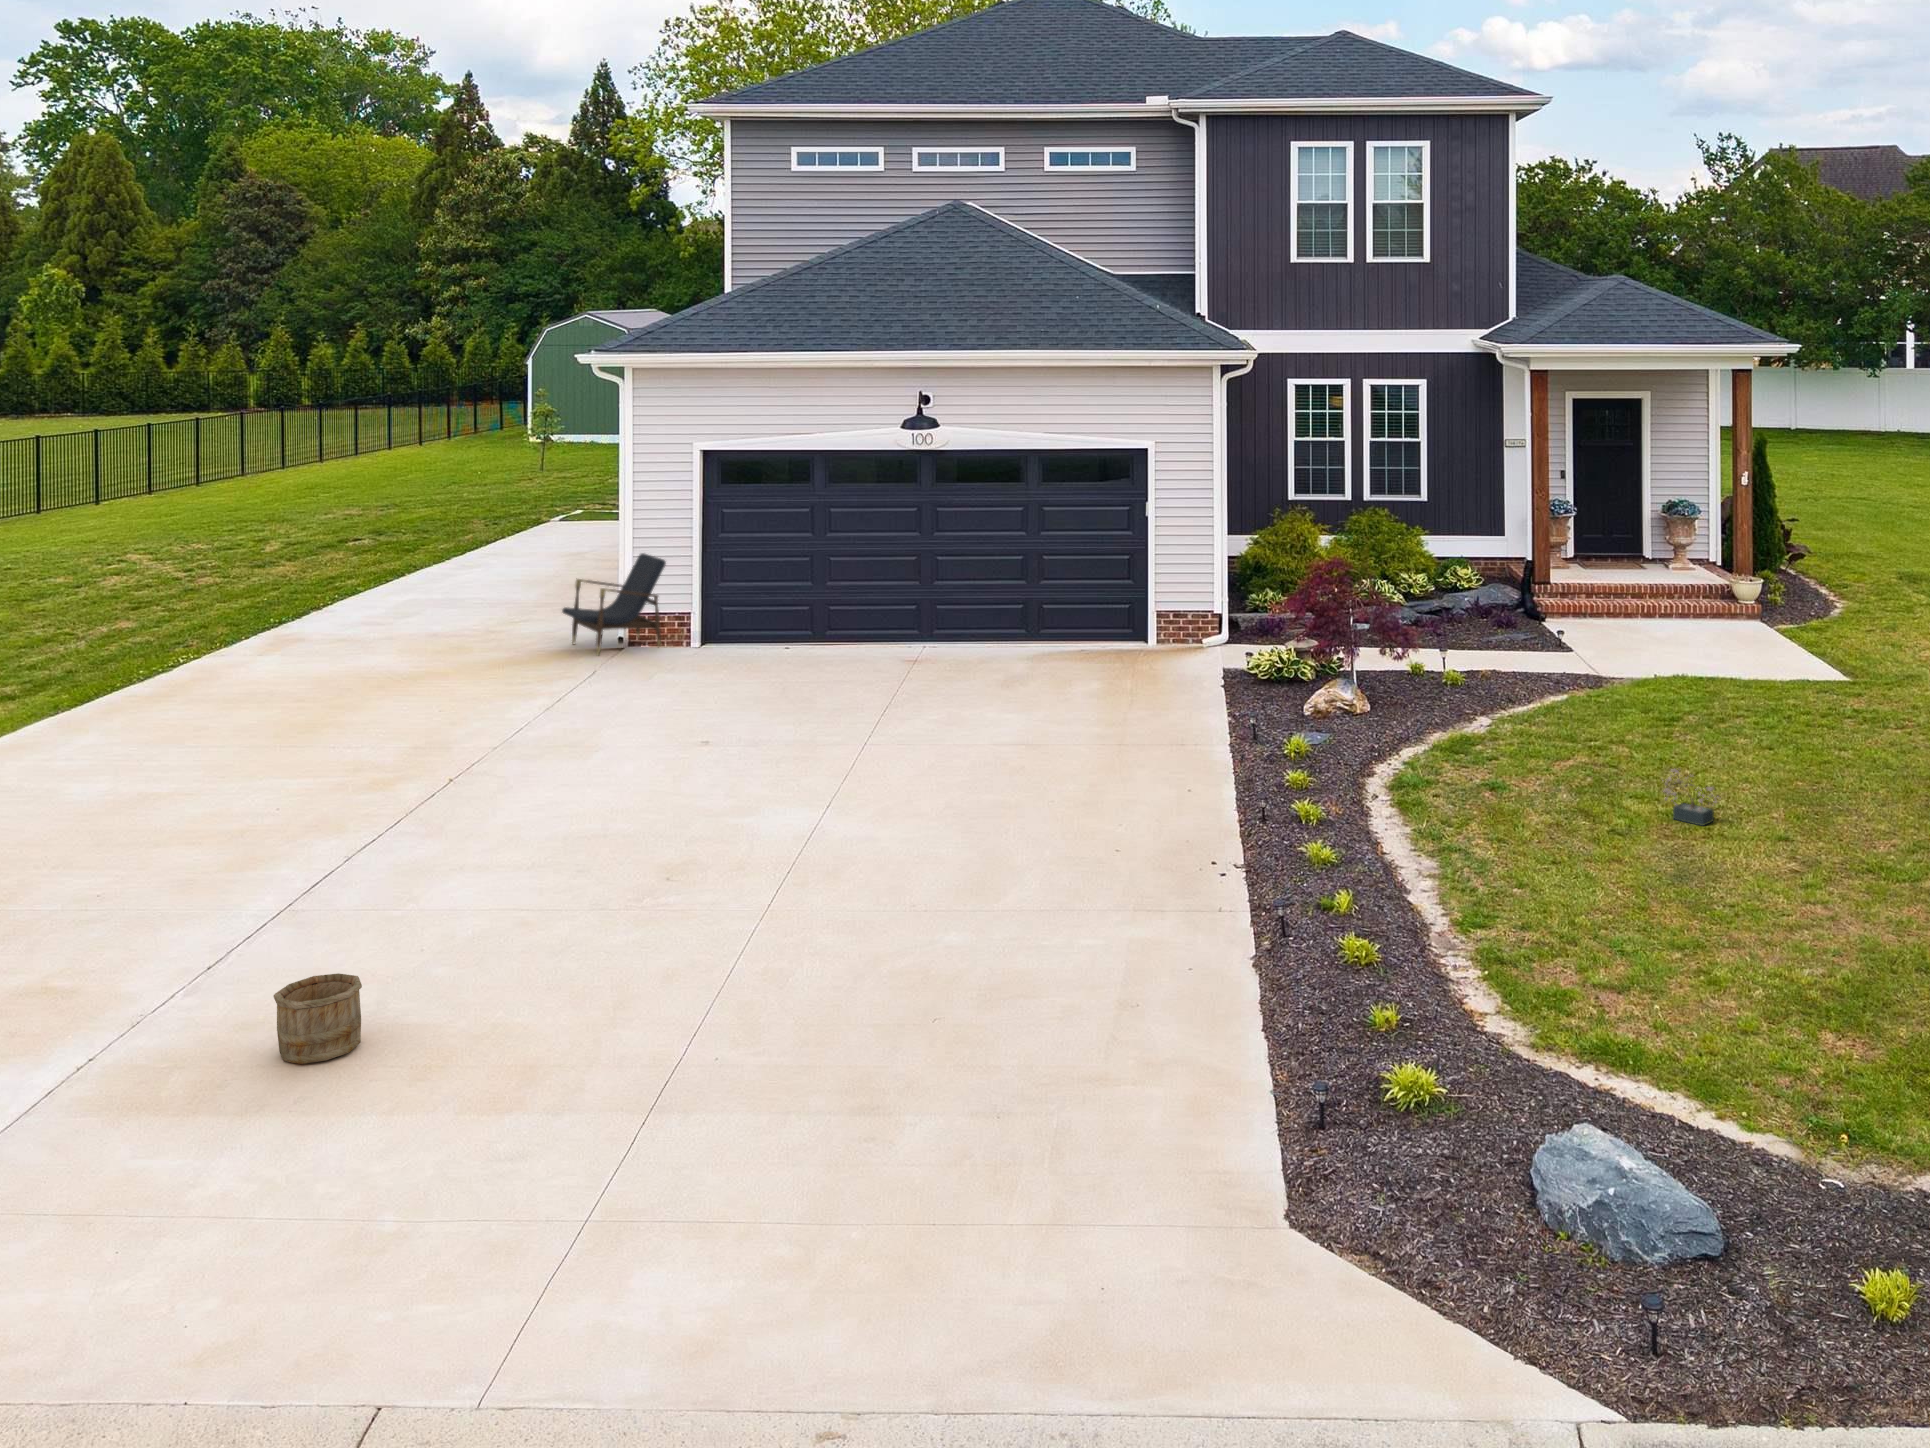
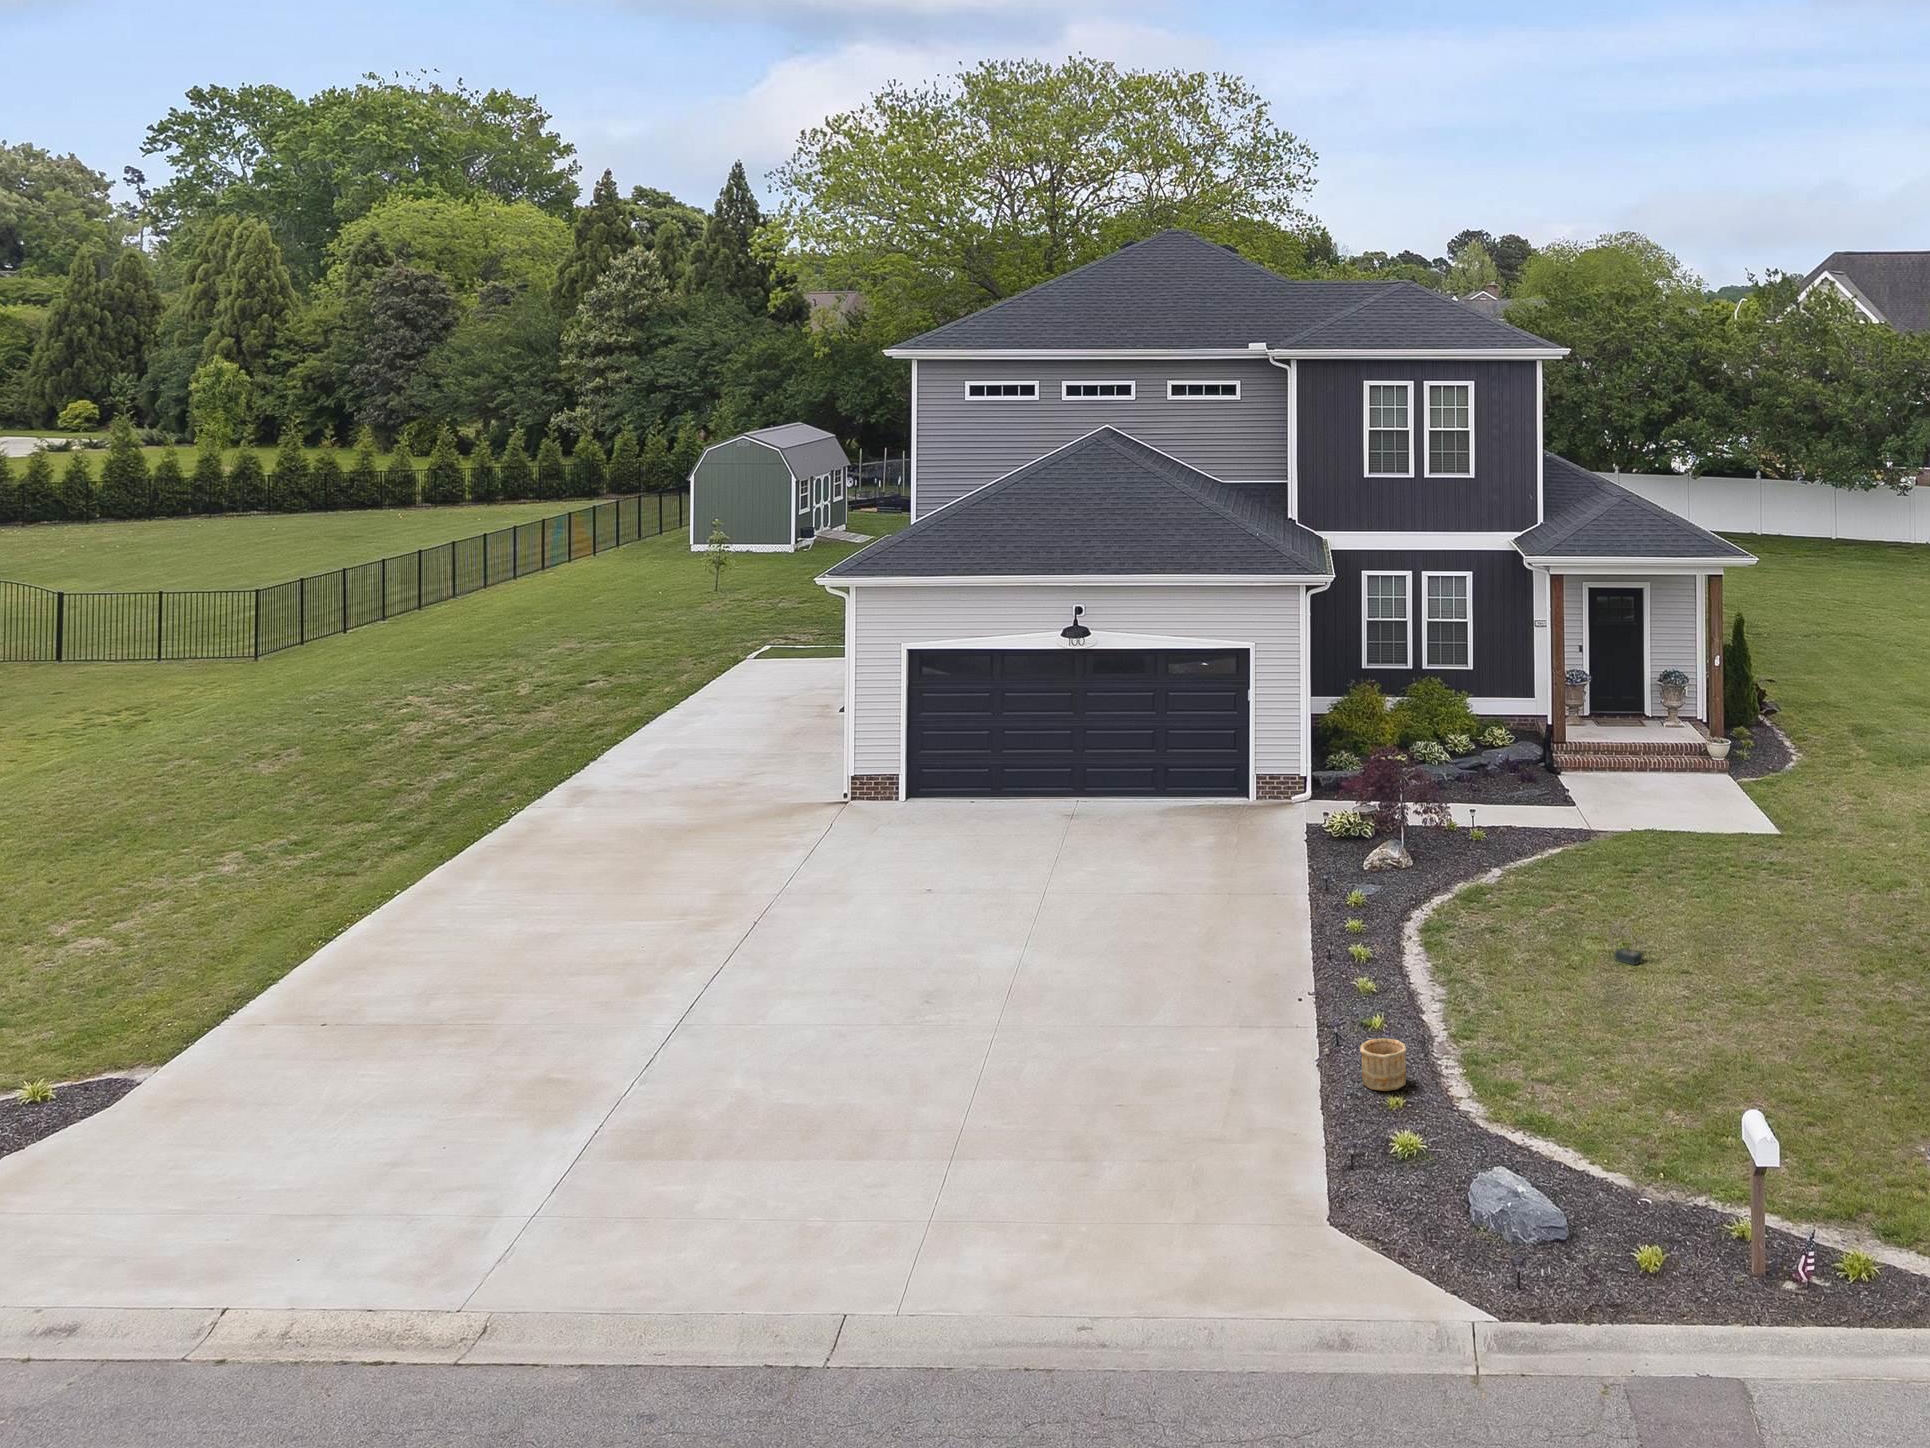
lounge chair: present [562,553,666,655] -> none [788,727,870,812]
wooden bucket: present [273,973,362,1064] -> present [1360,1038,1406,1091]

